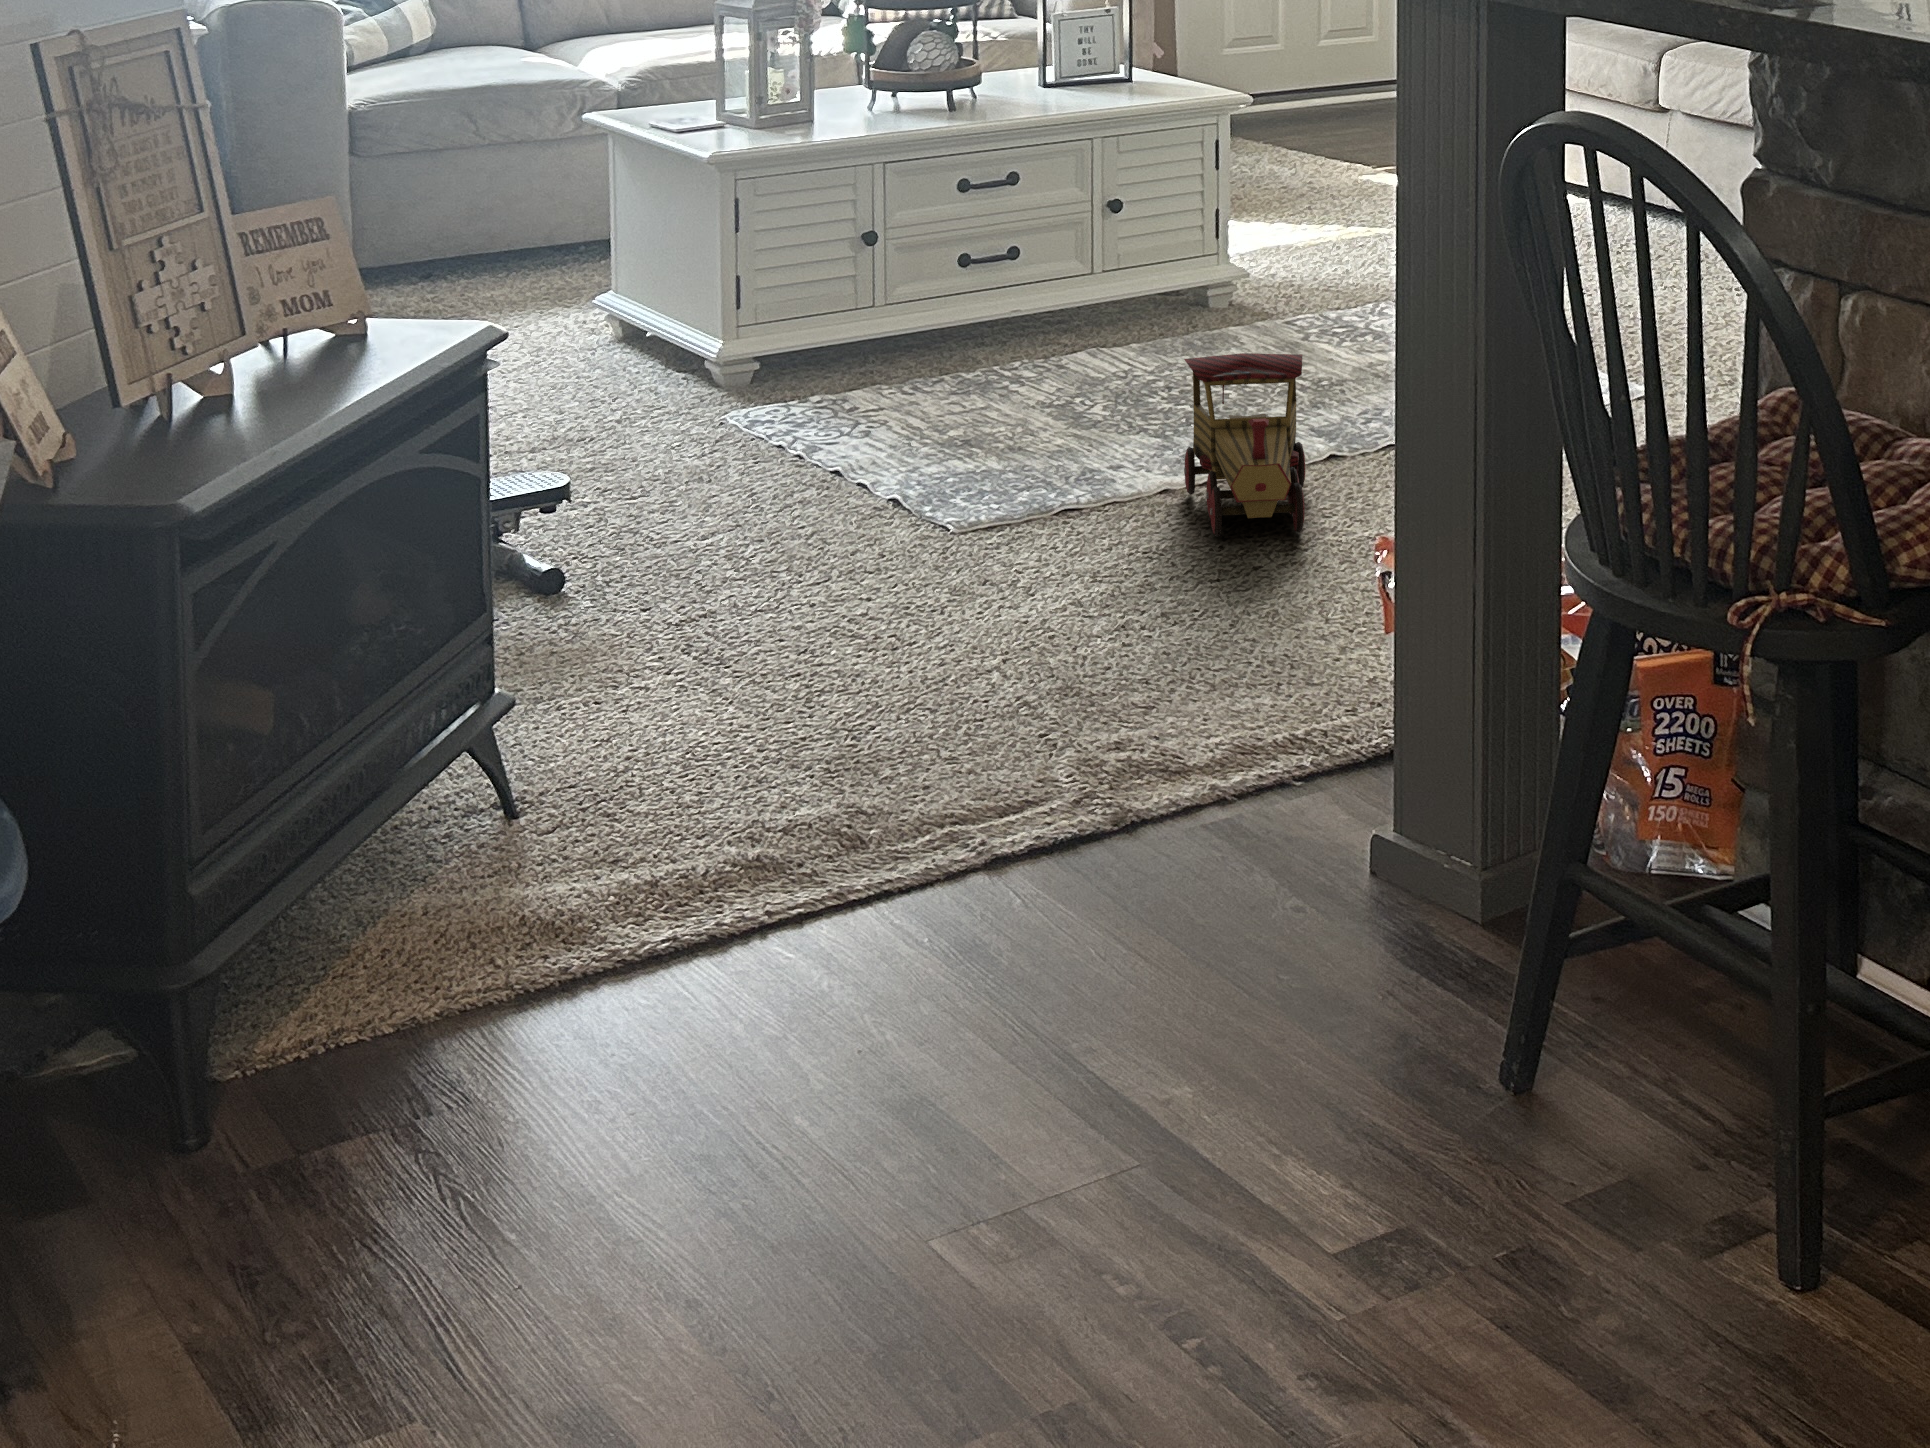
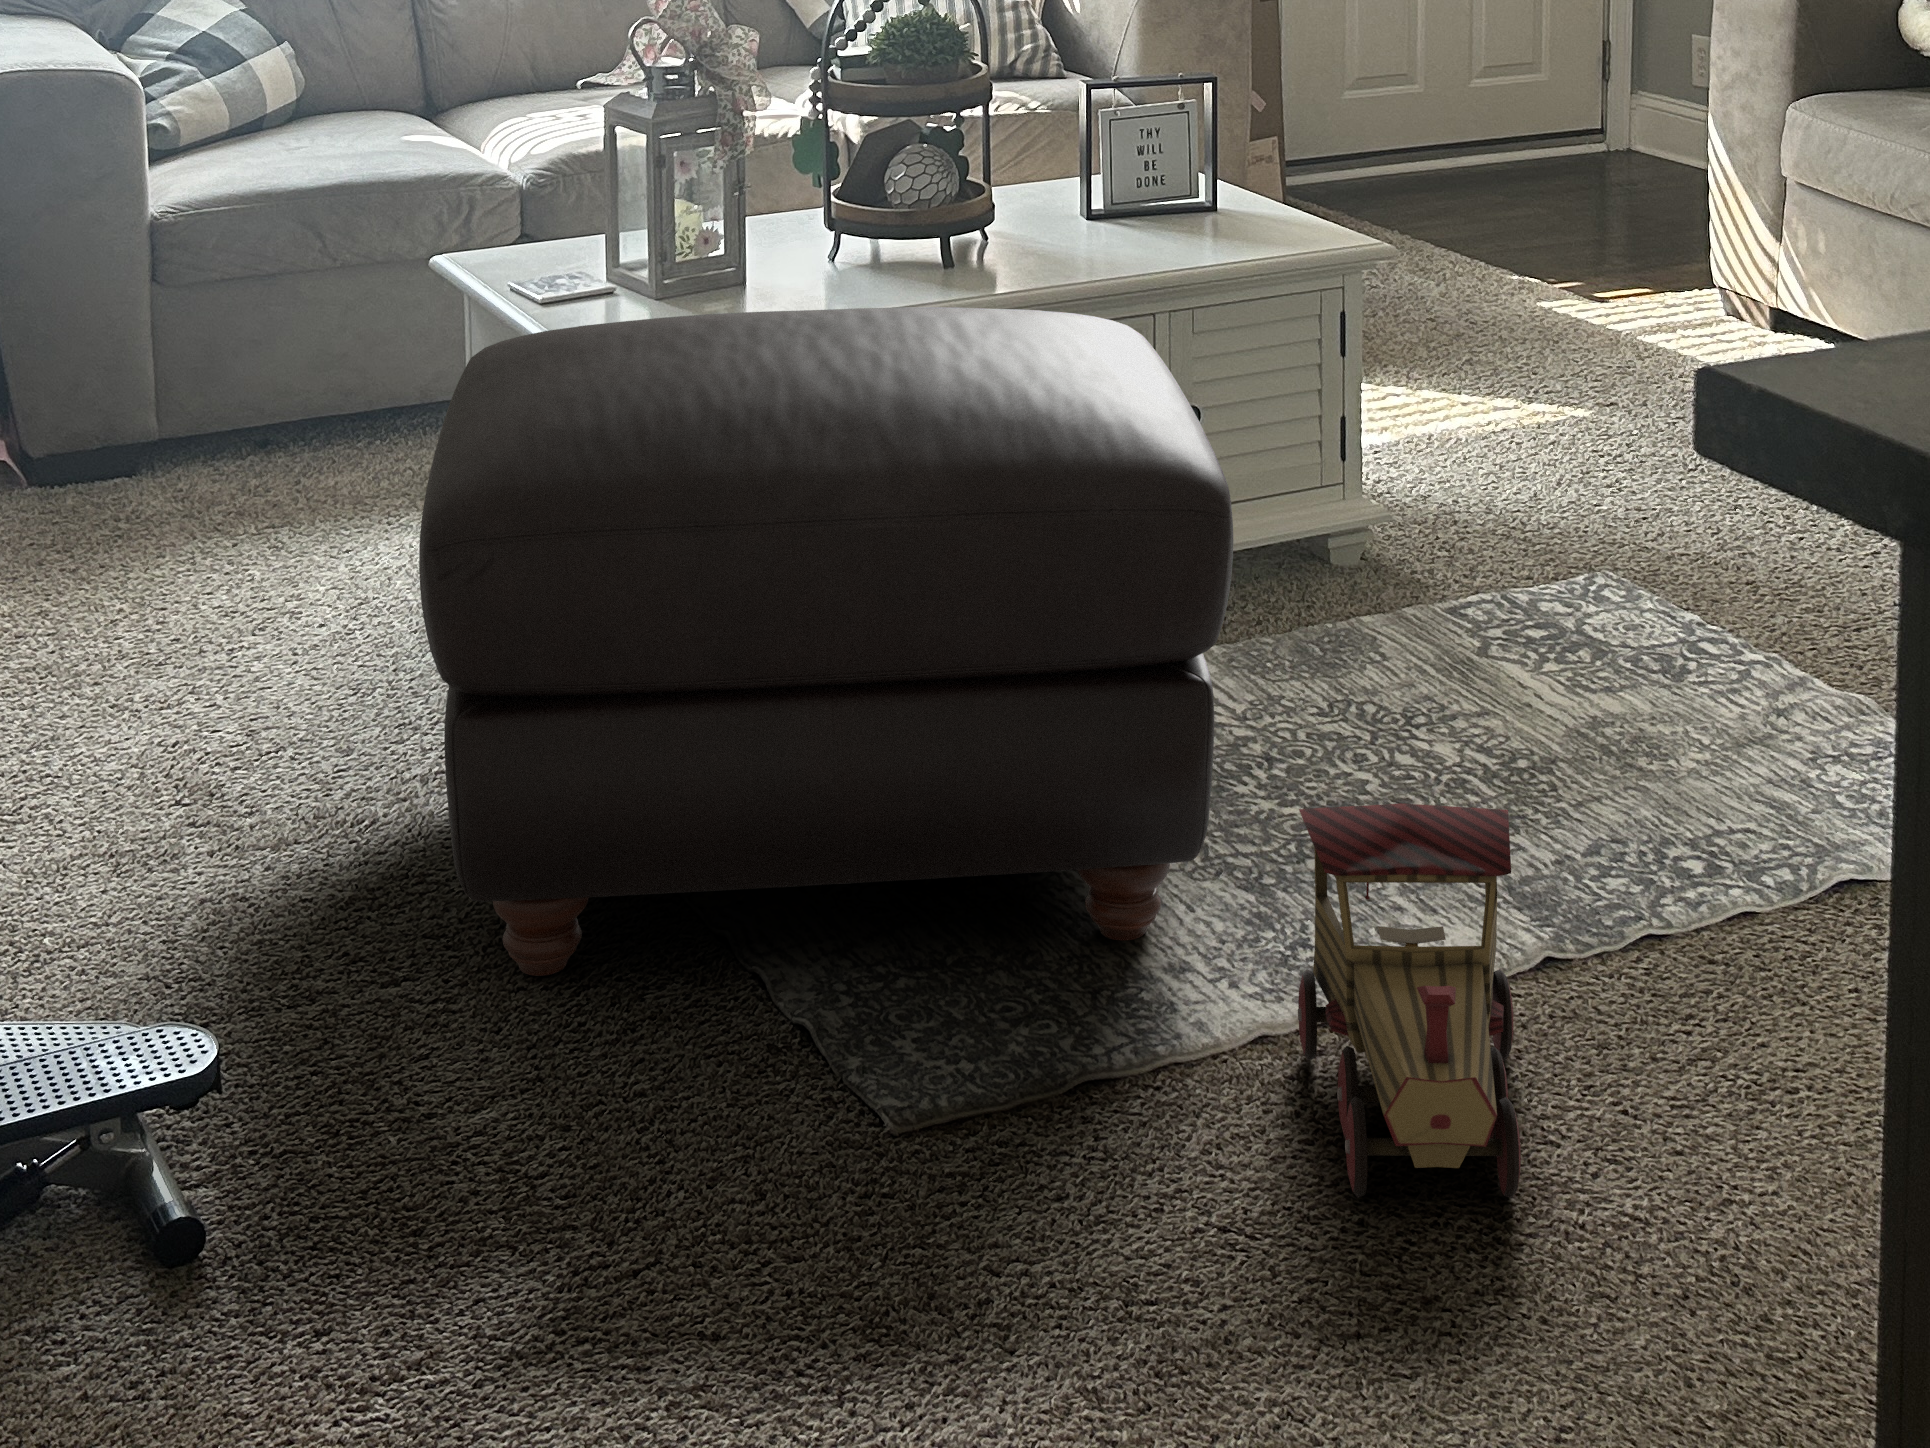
ottoman: none [647,111,1144,491] -> present [419,307,1233,976]

